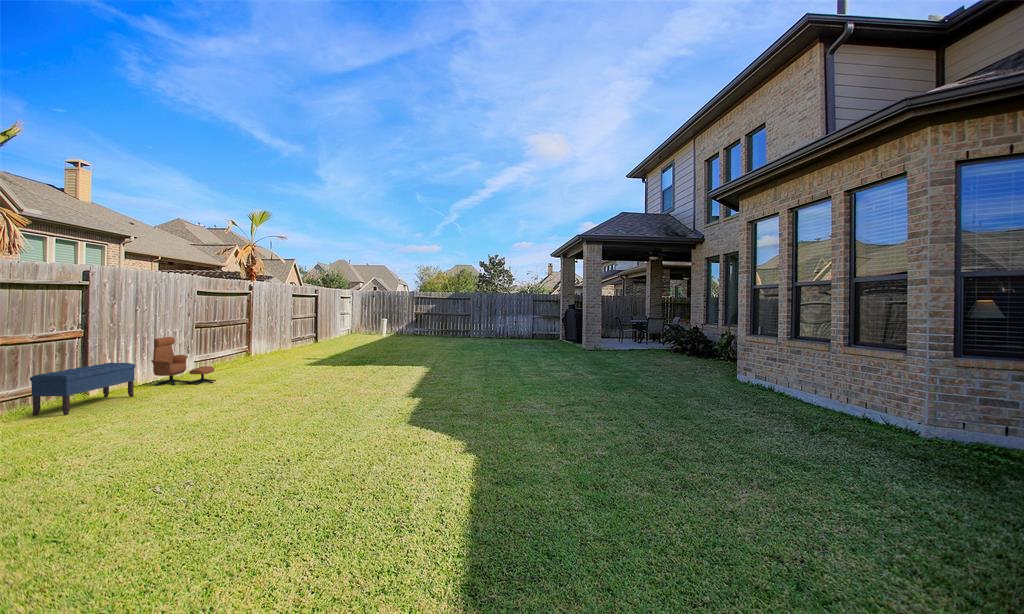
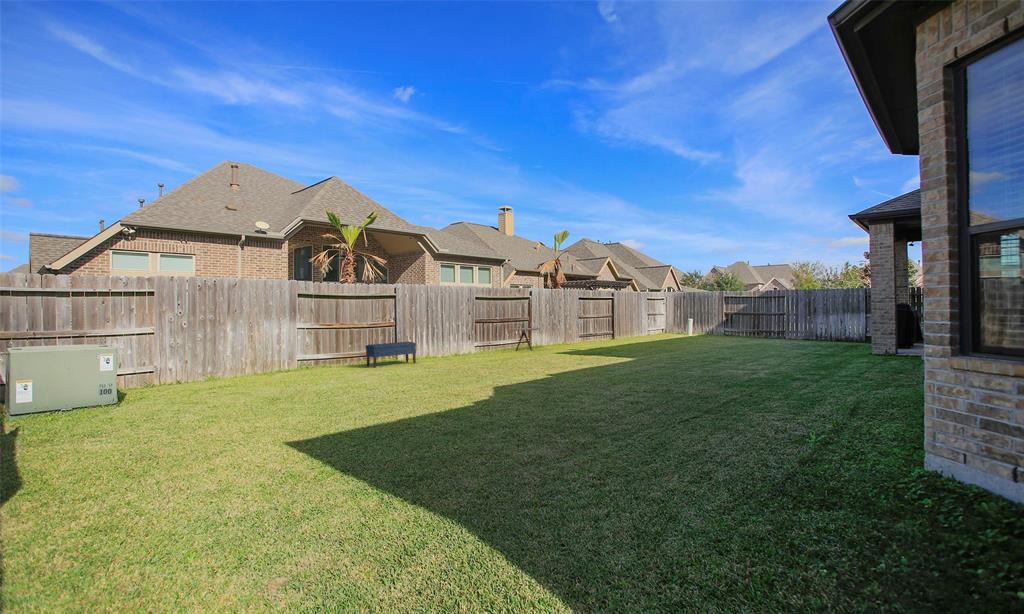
round table: none [231,333,277,363] -> present [508,328,539,351]
lounge chair: present [151,337,216,386] -> none [435,328,469,361]

